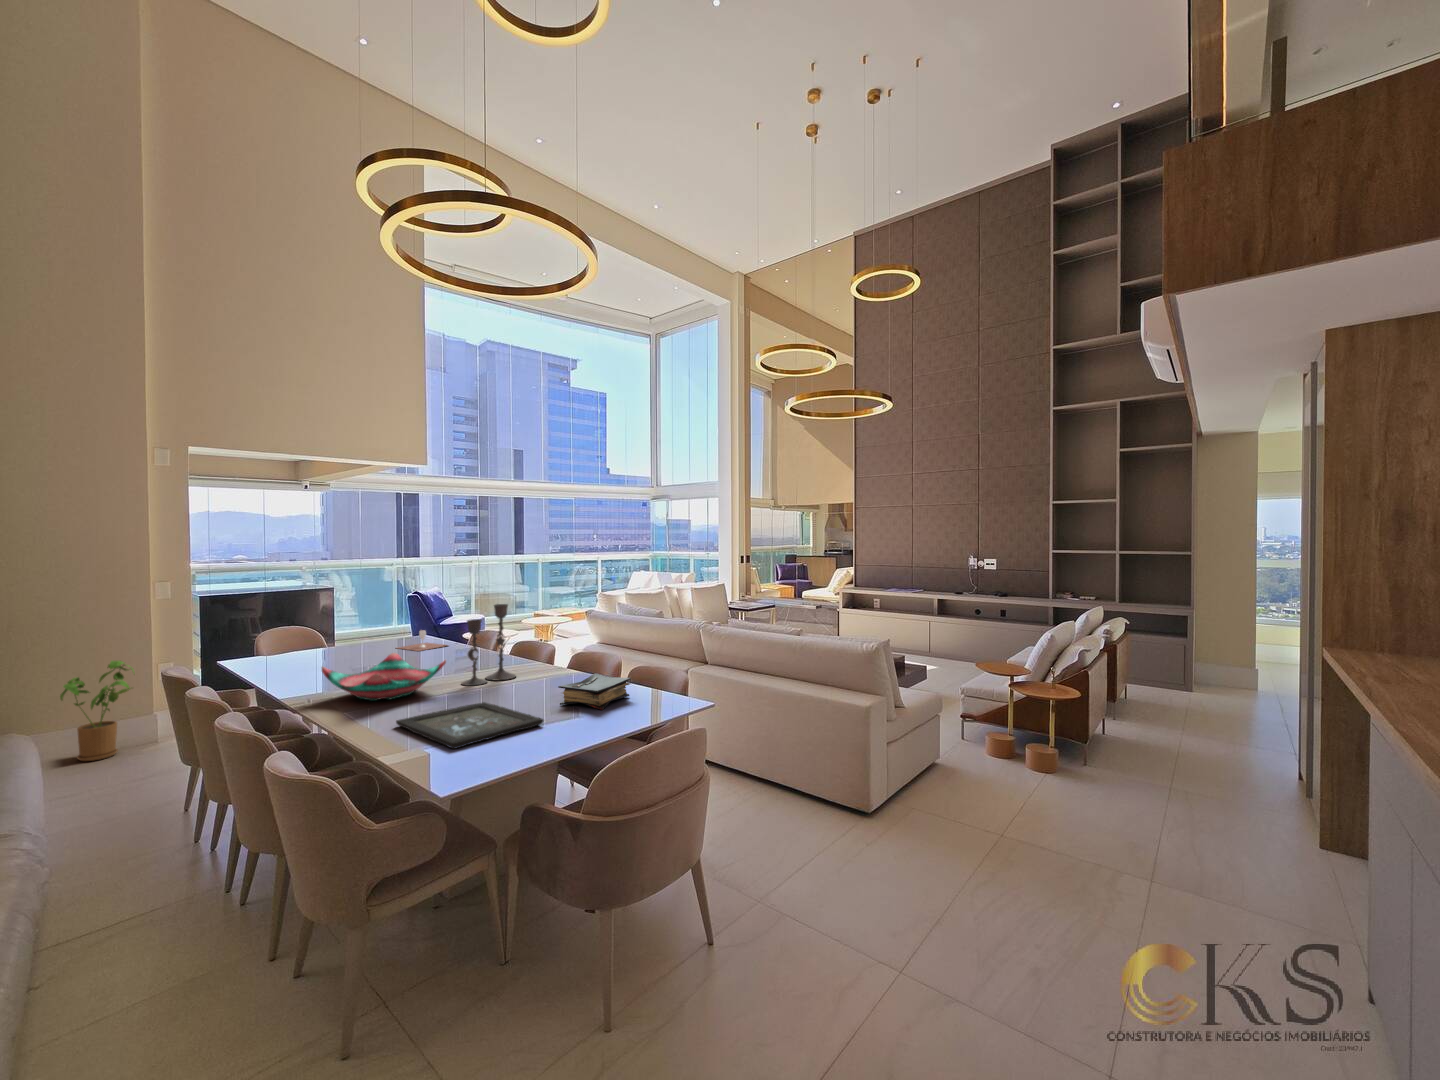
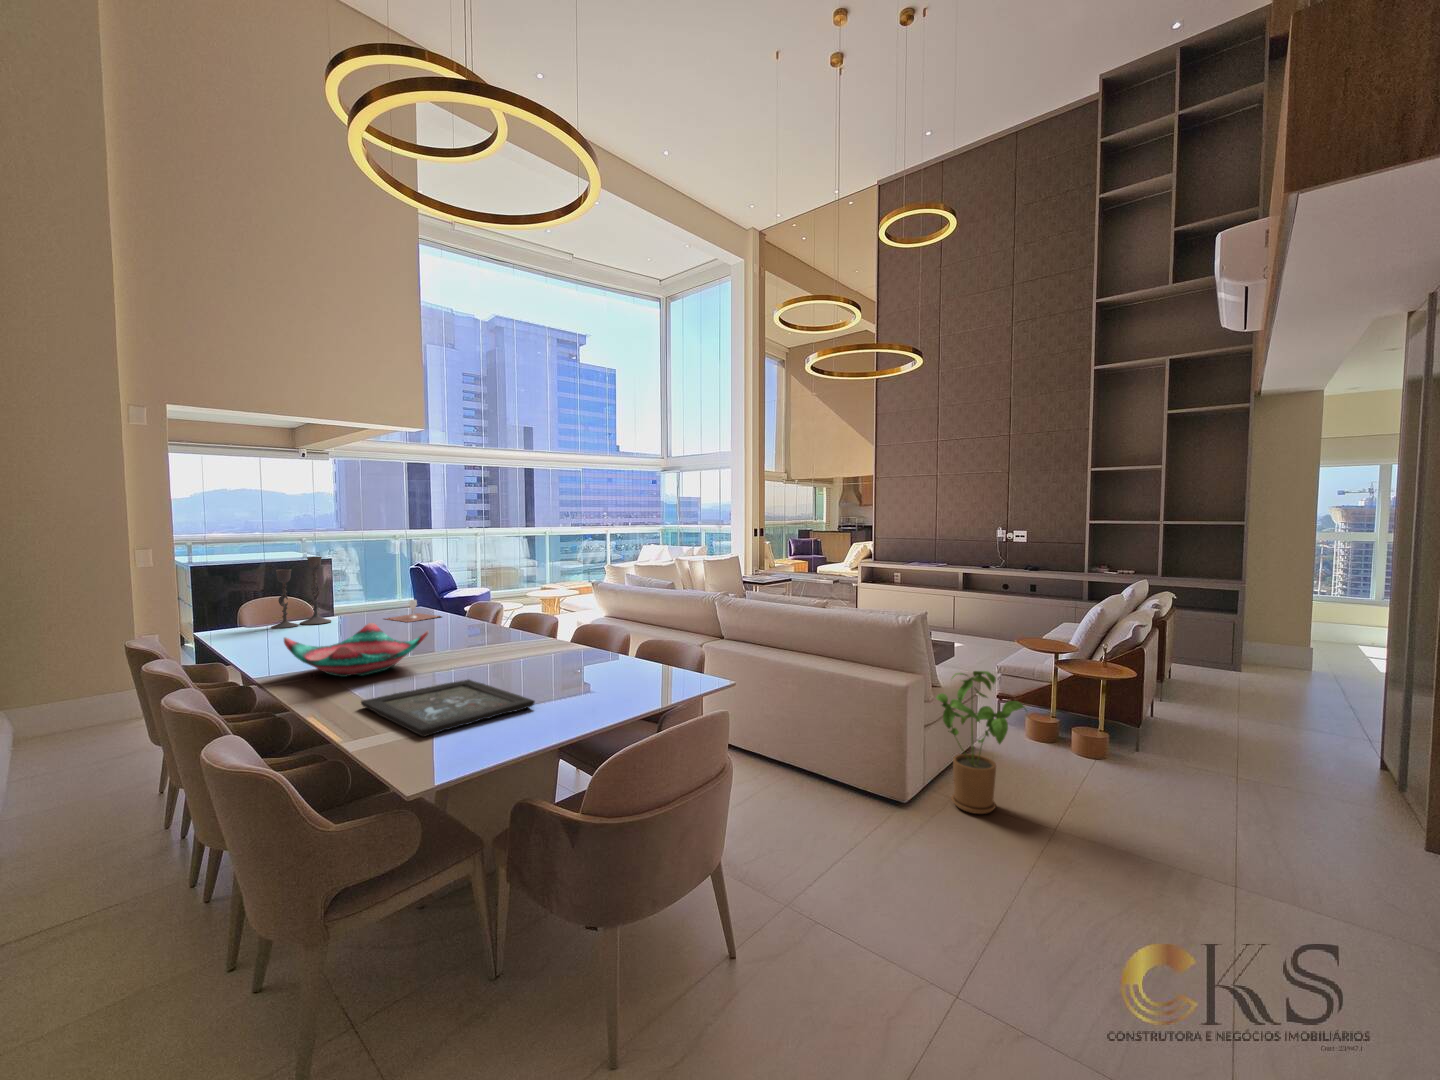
candlestick: present [462,604,516,686] -> present [272,557,331,628]
house plant: present [60,661,134,761] -> present [936,671,1027,814]
book: present [558,673,631,710] -> none [554,647,639,690]

